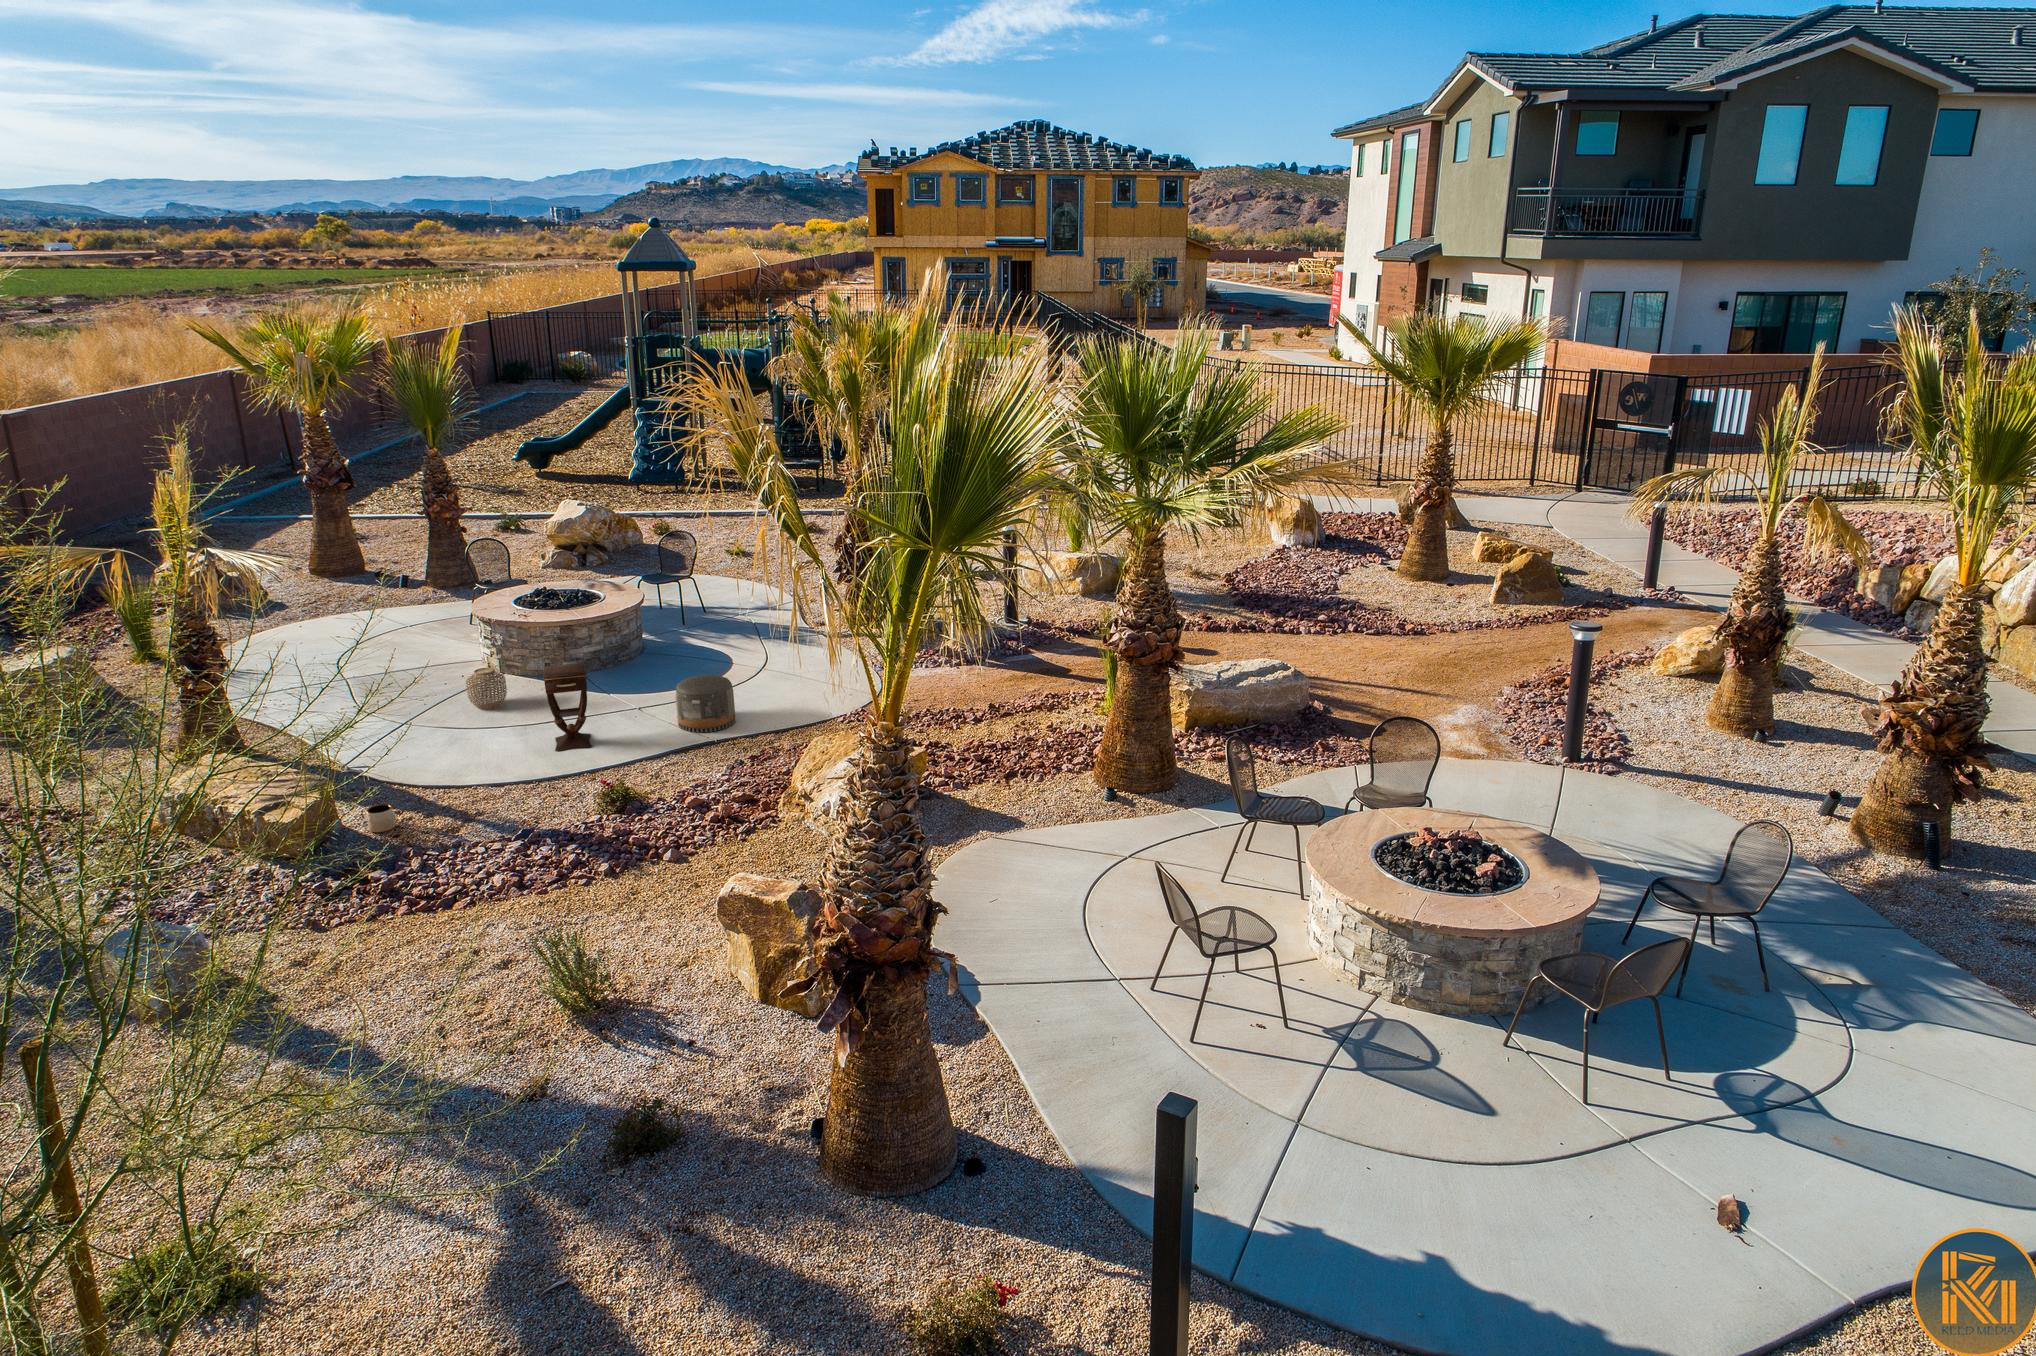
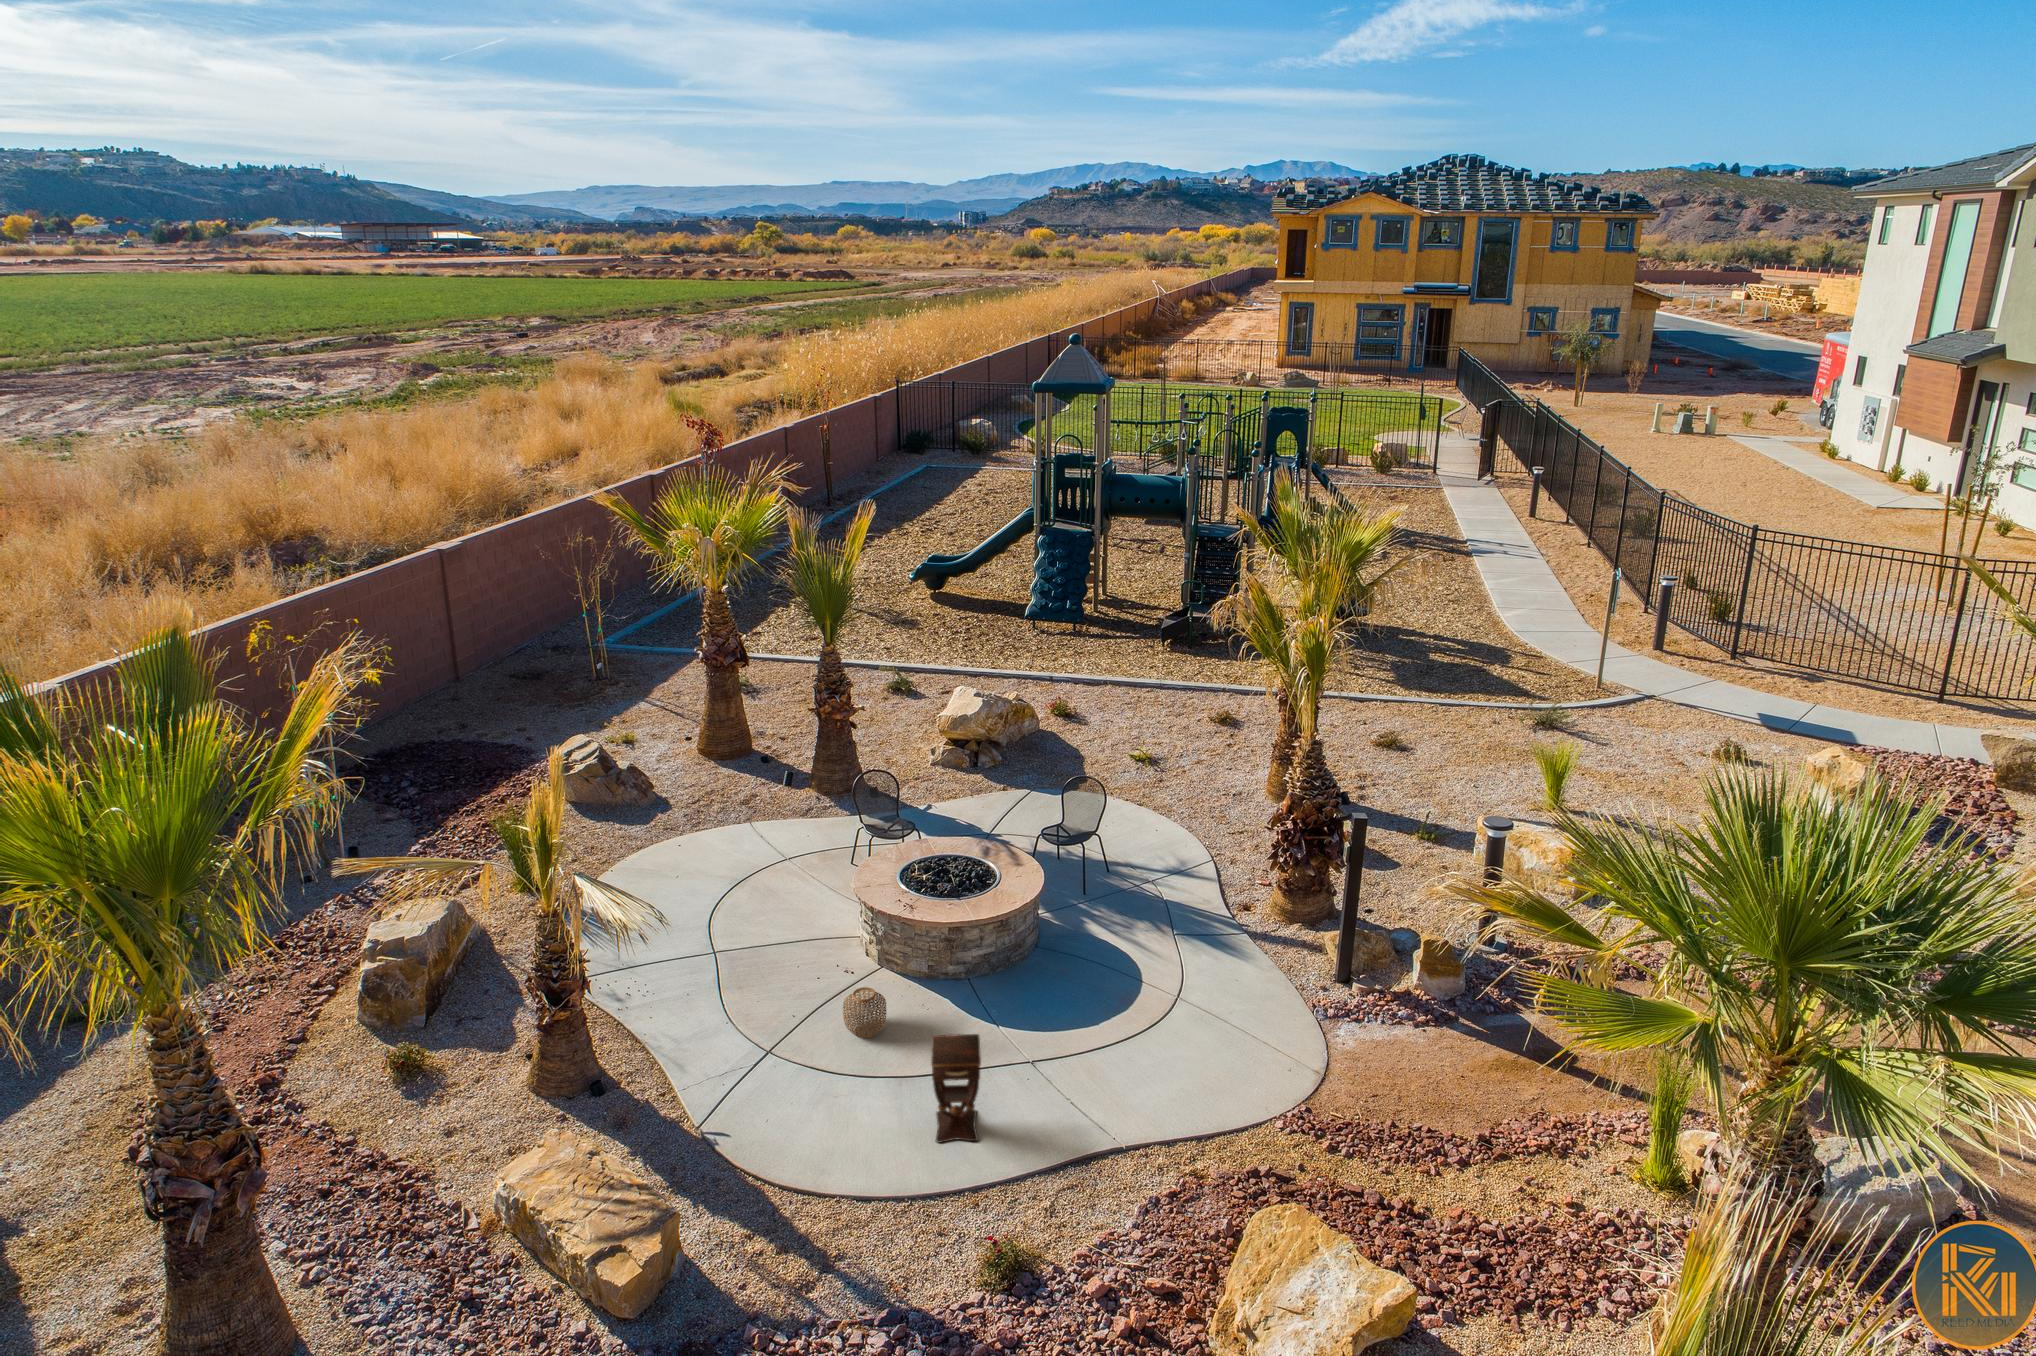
pouf: present [676,675,736,732] -> none [1079,1048,1150,1133]
planter: present [366,804,395,832] -> none [718,1249,749,1290]

